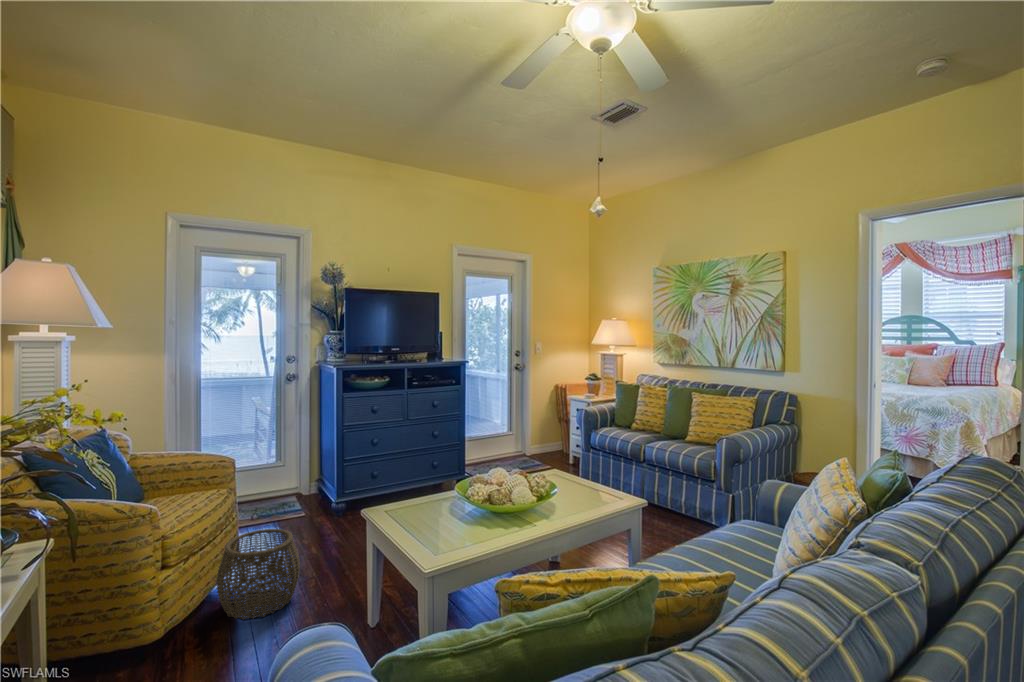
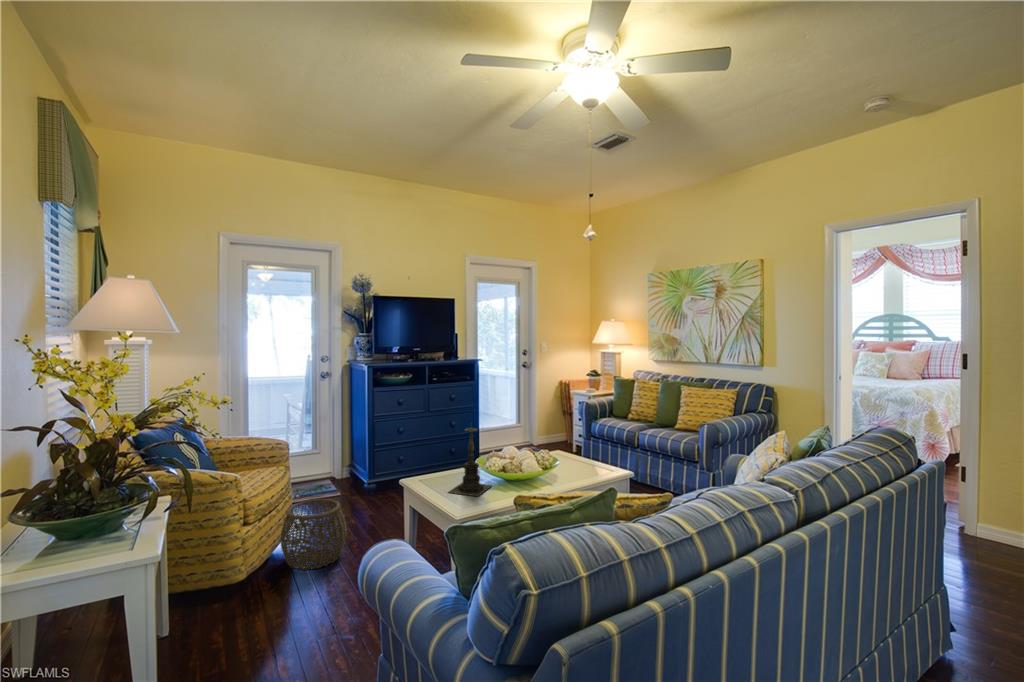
candle holder: none [419,437,476,535] -> present [449,427,491,496]

